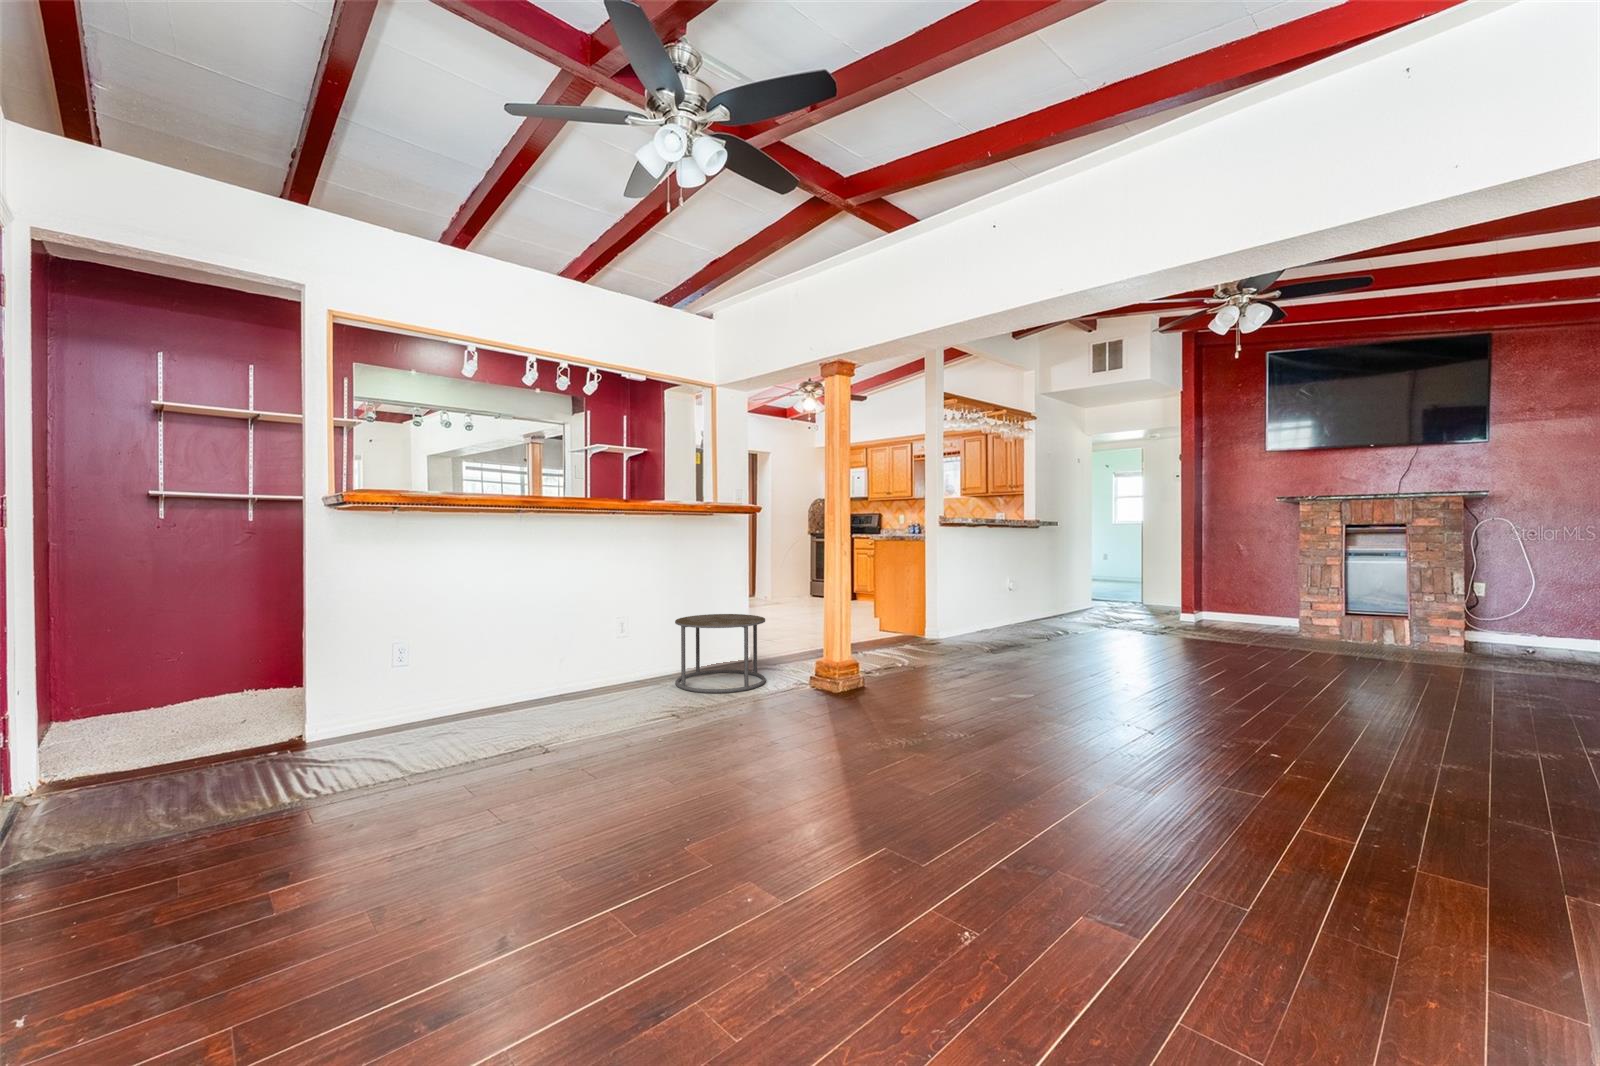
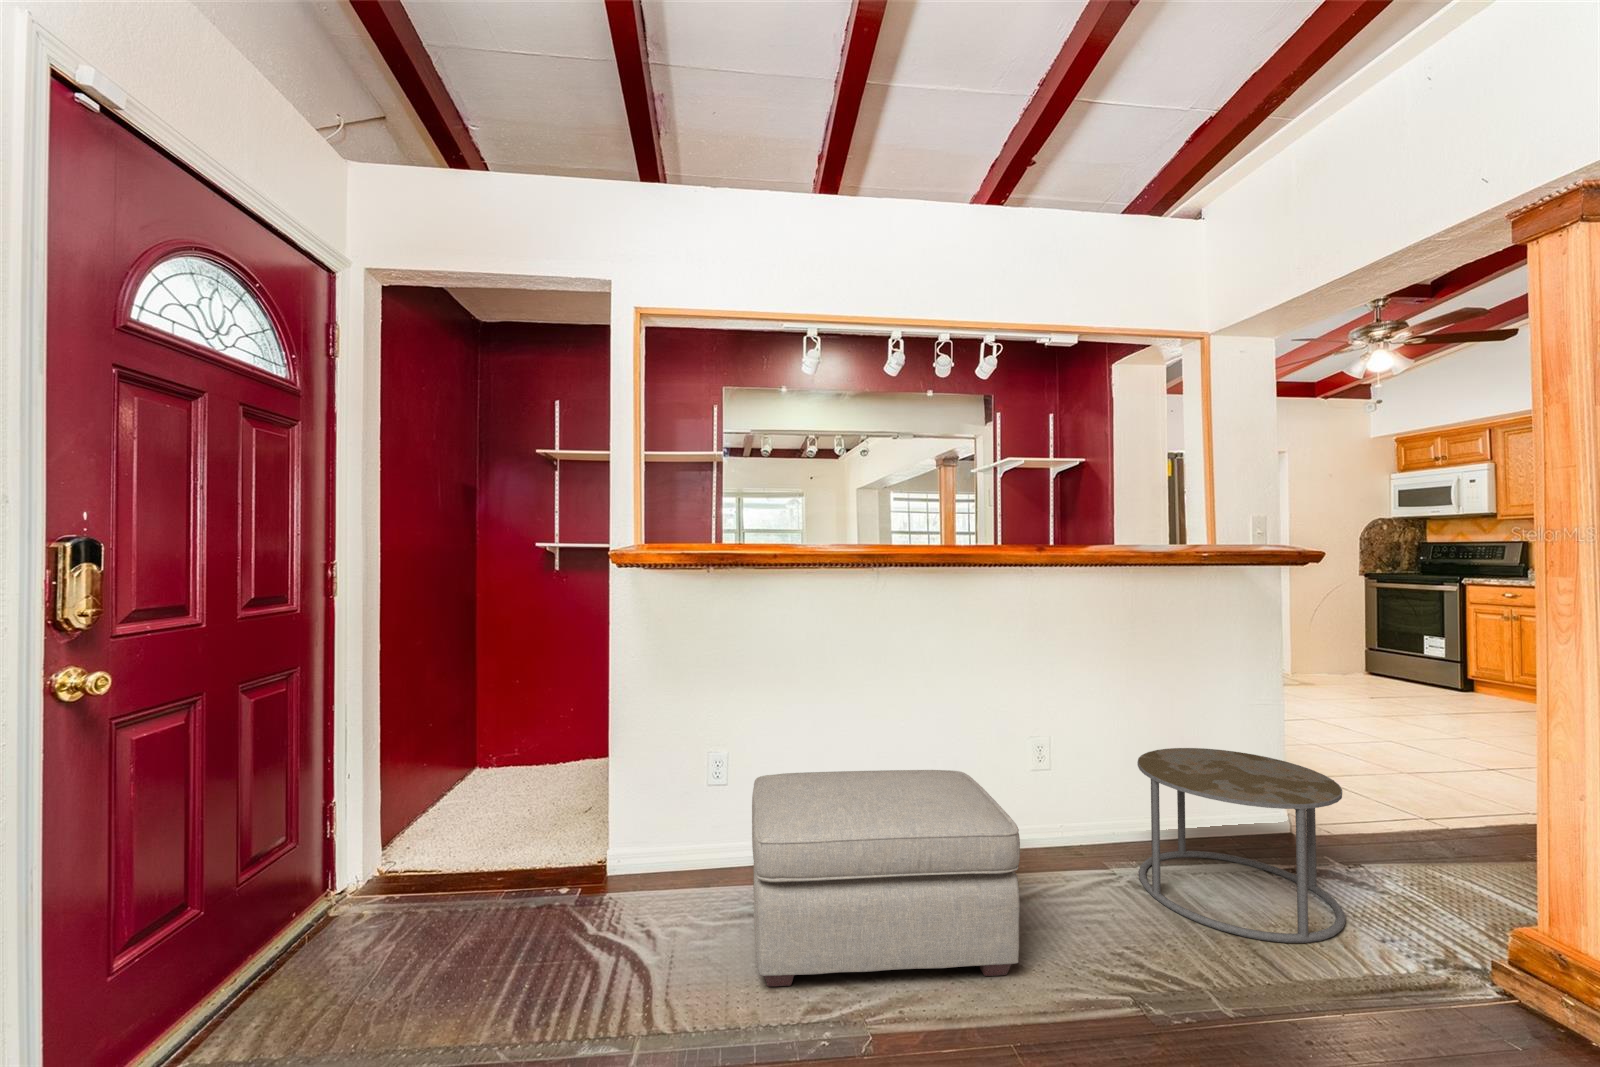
ottoman: none [438,633,615,751] -> present [752,770,1020,986]

